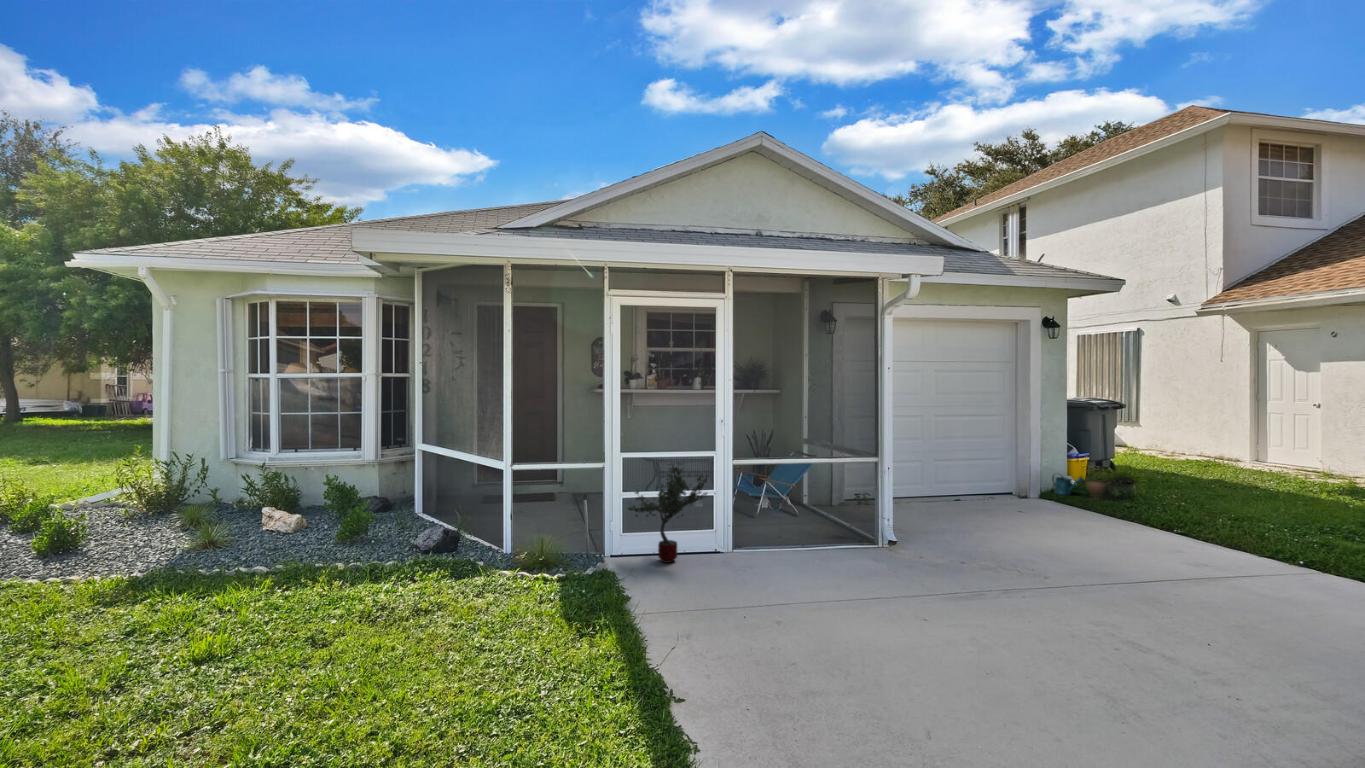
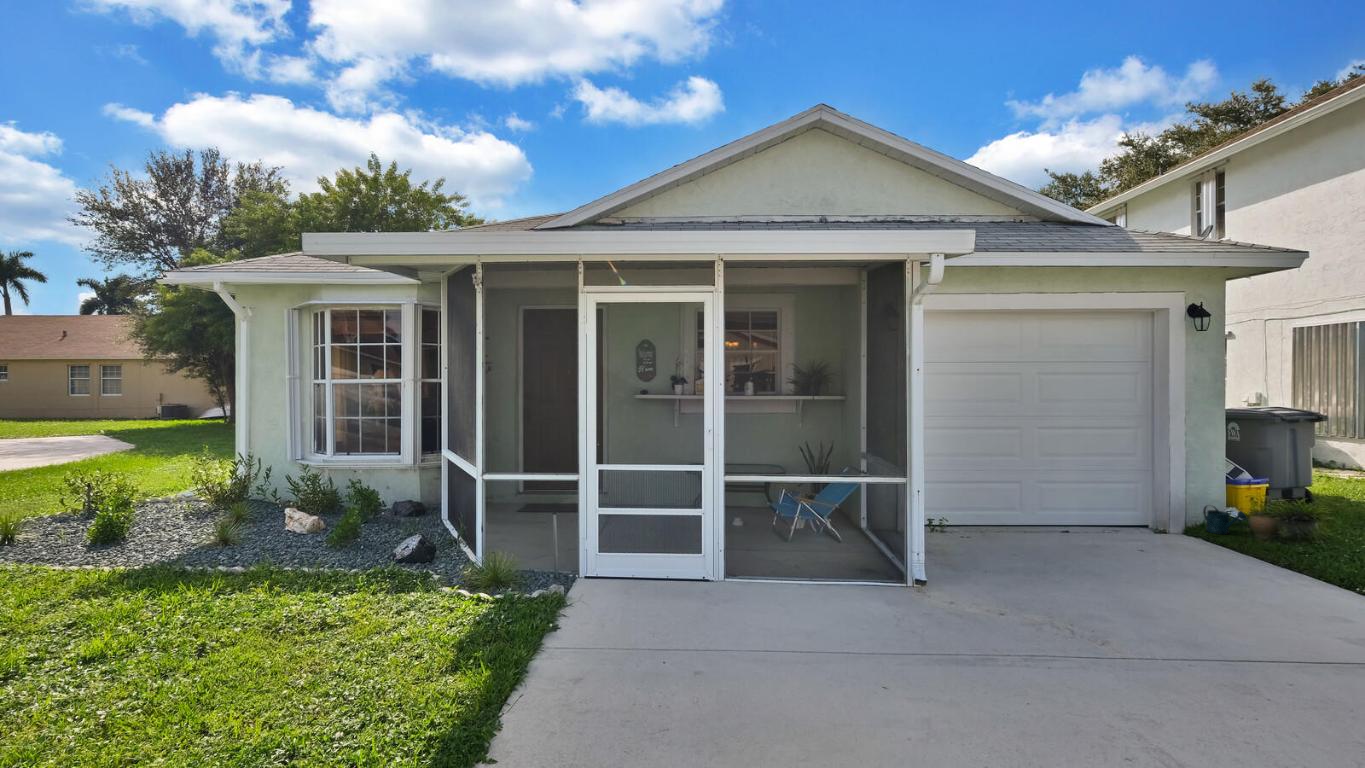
potted tree: present [628,462,707,563] -> none [592,474,682,588]

